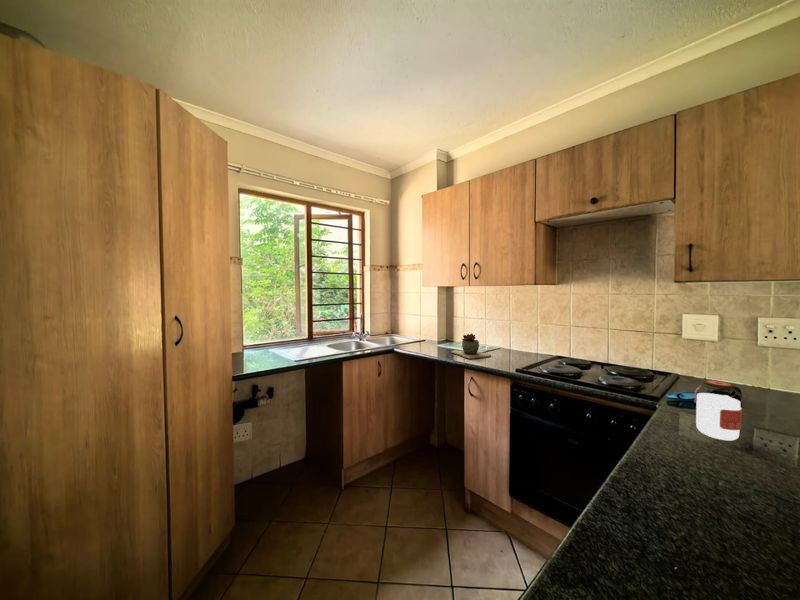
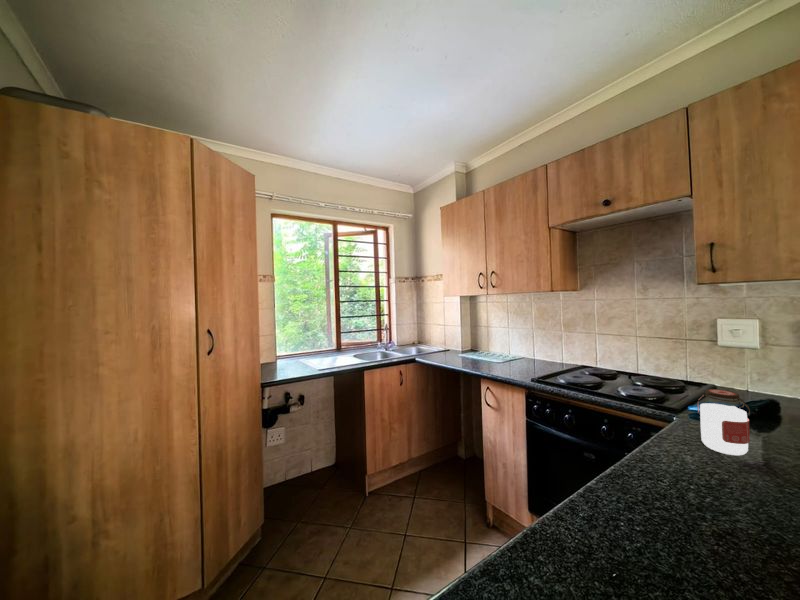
succulent plant: present [451,334,491,359] -> none [470,343,510,368]

